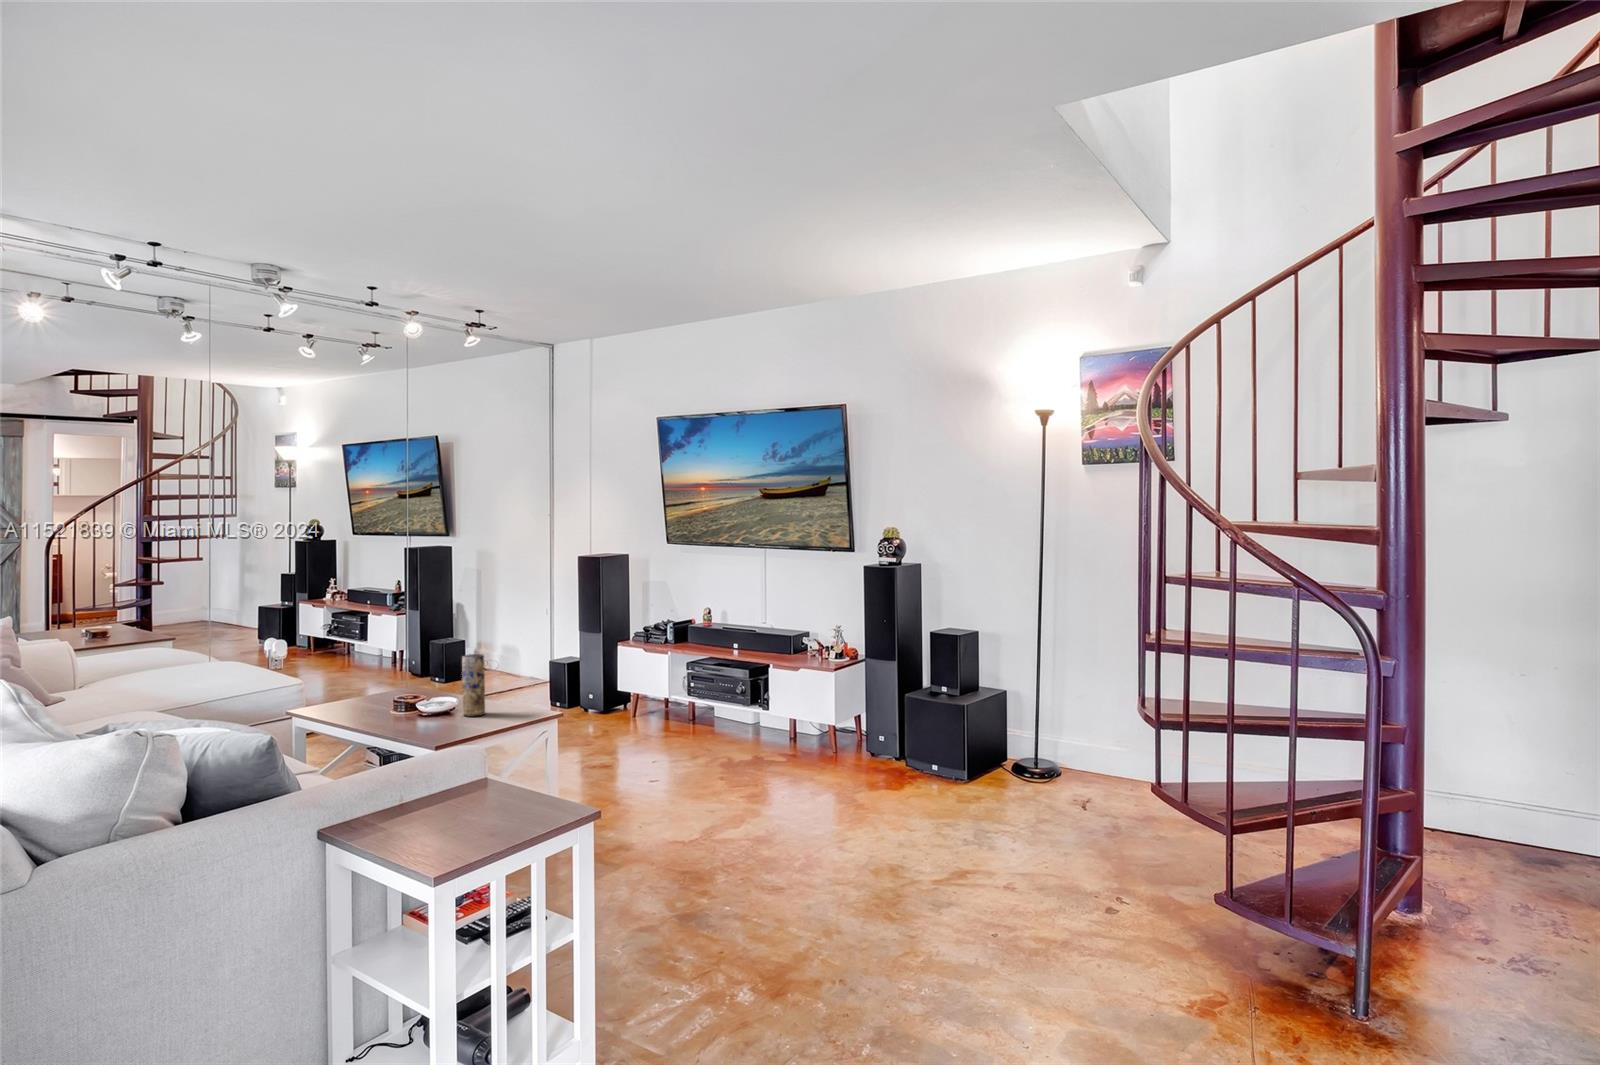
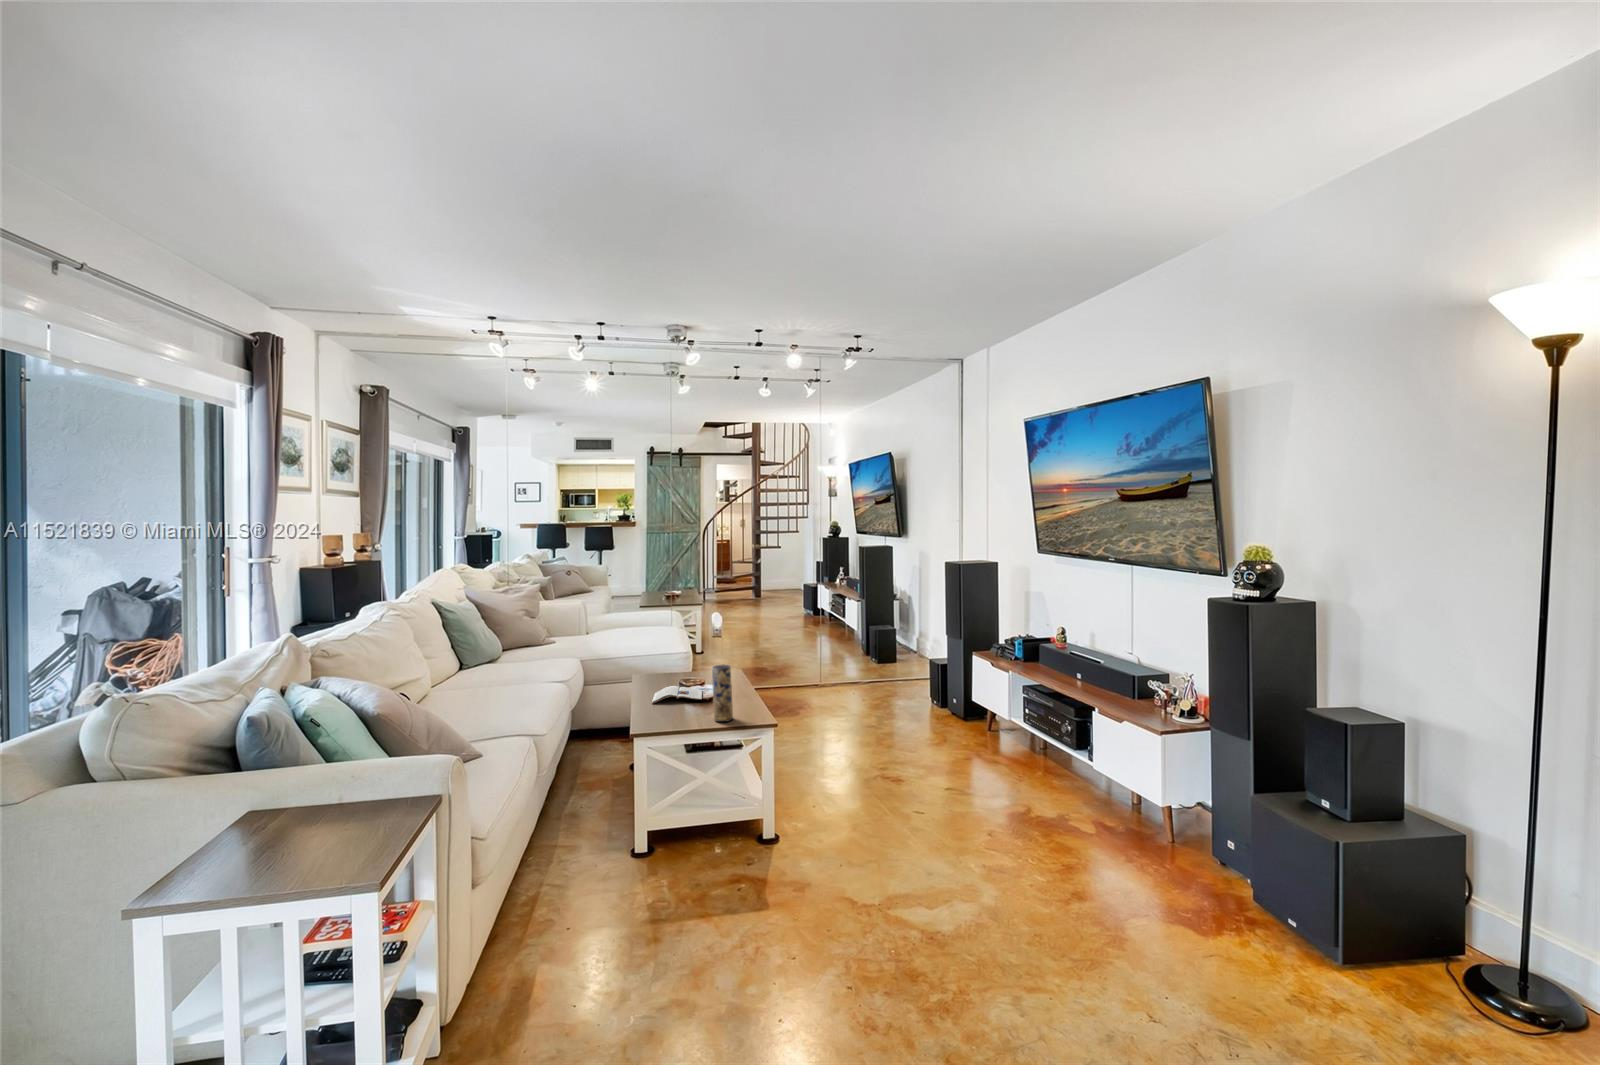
magazine: none [334,698,413,717] -> present [652,686,702,703]

